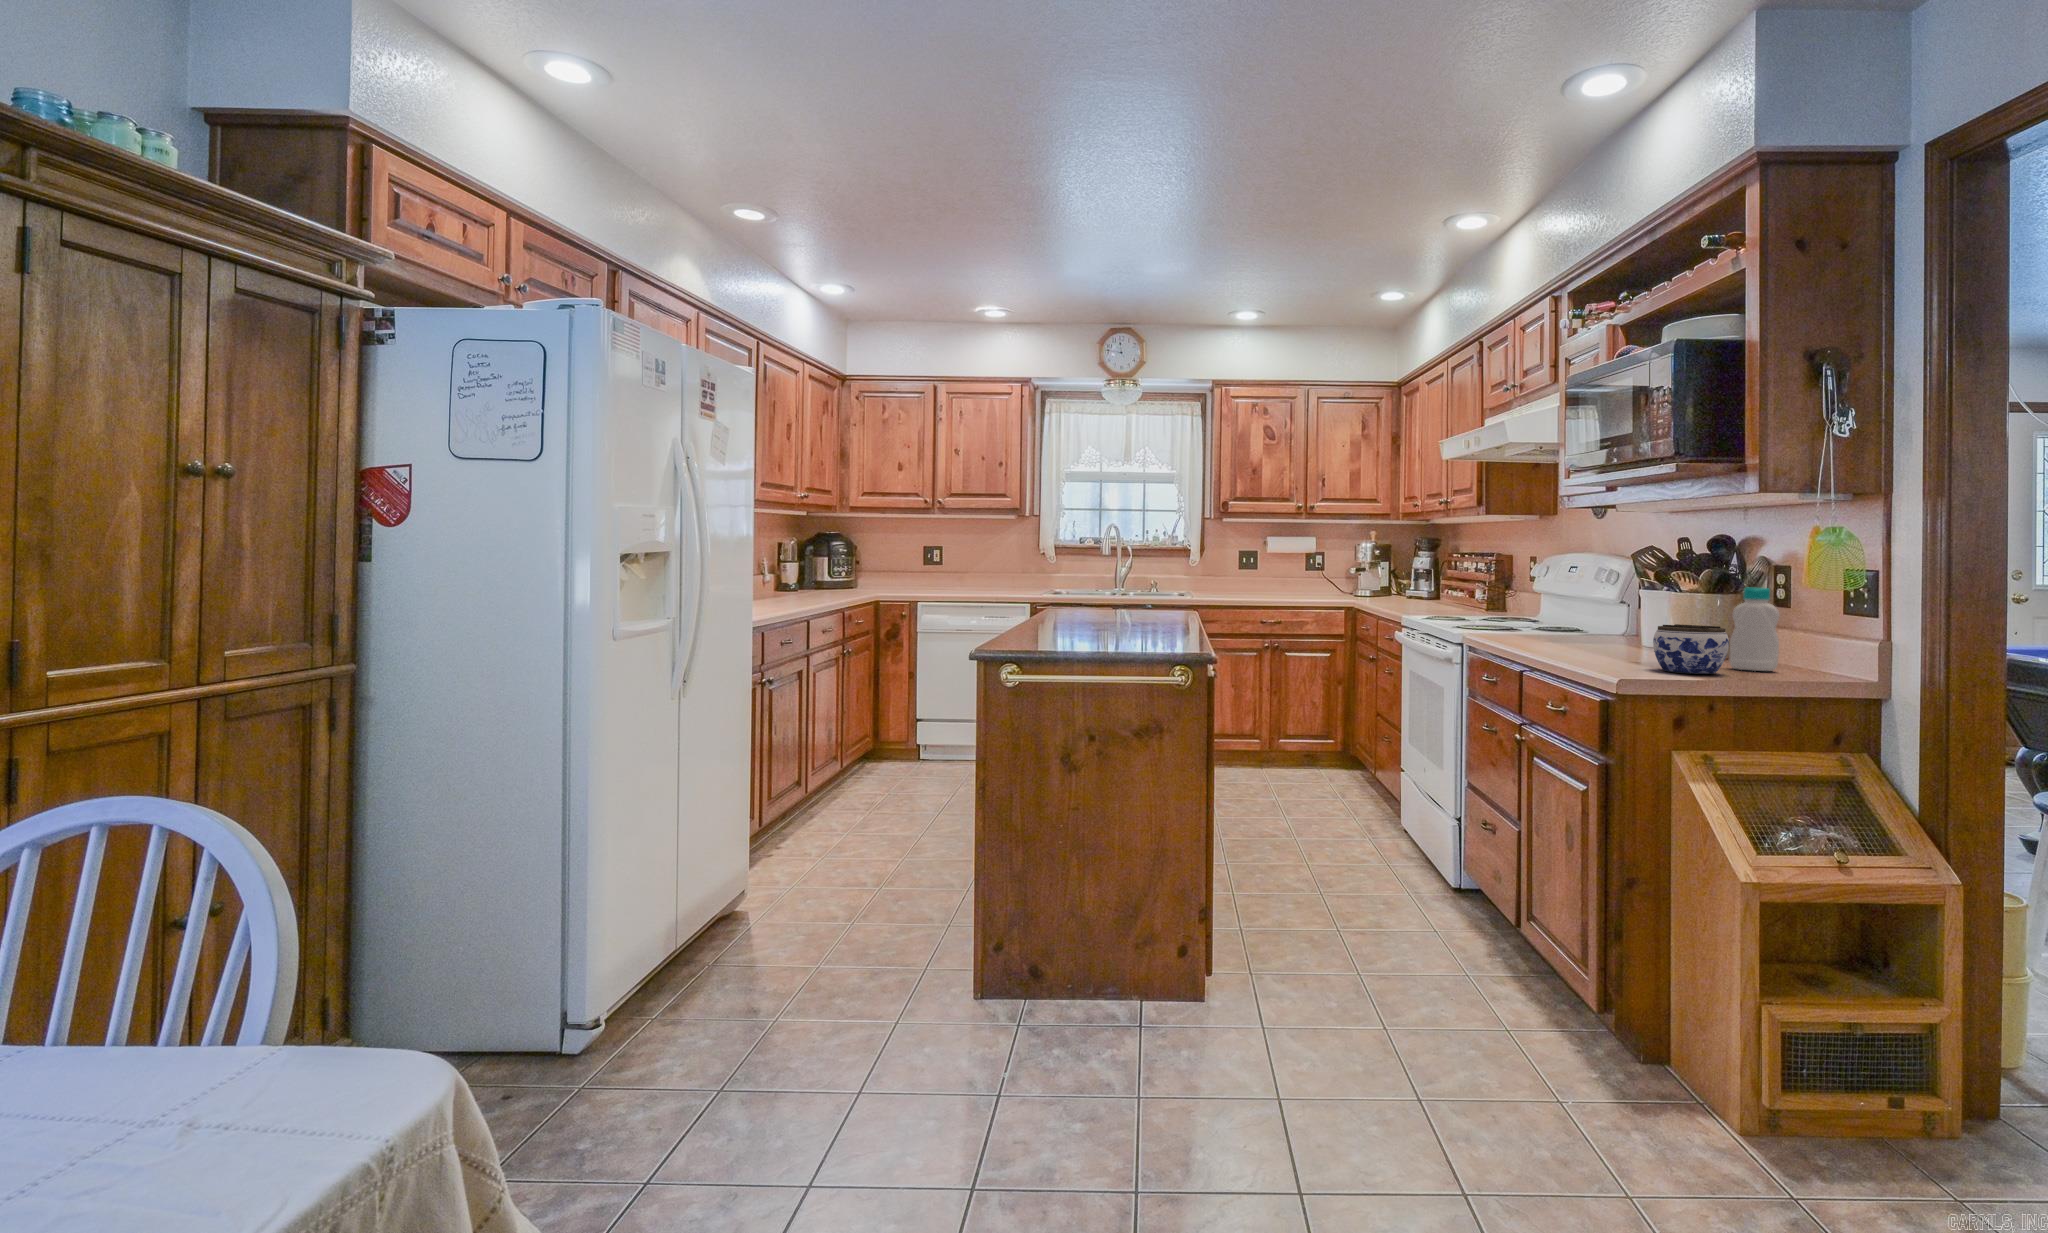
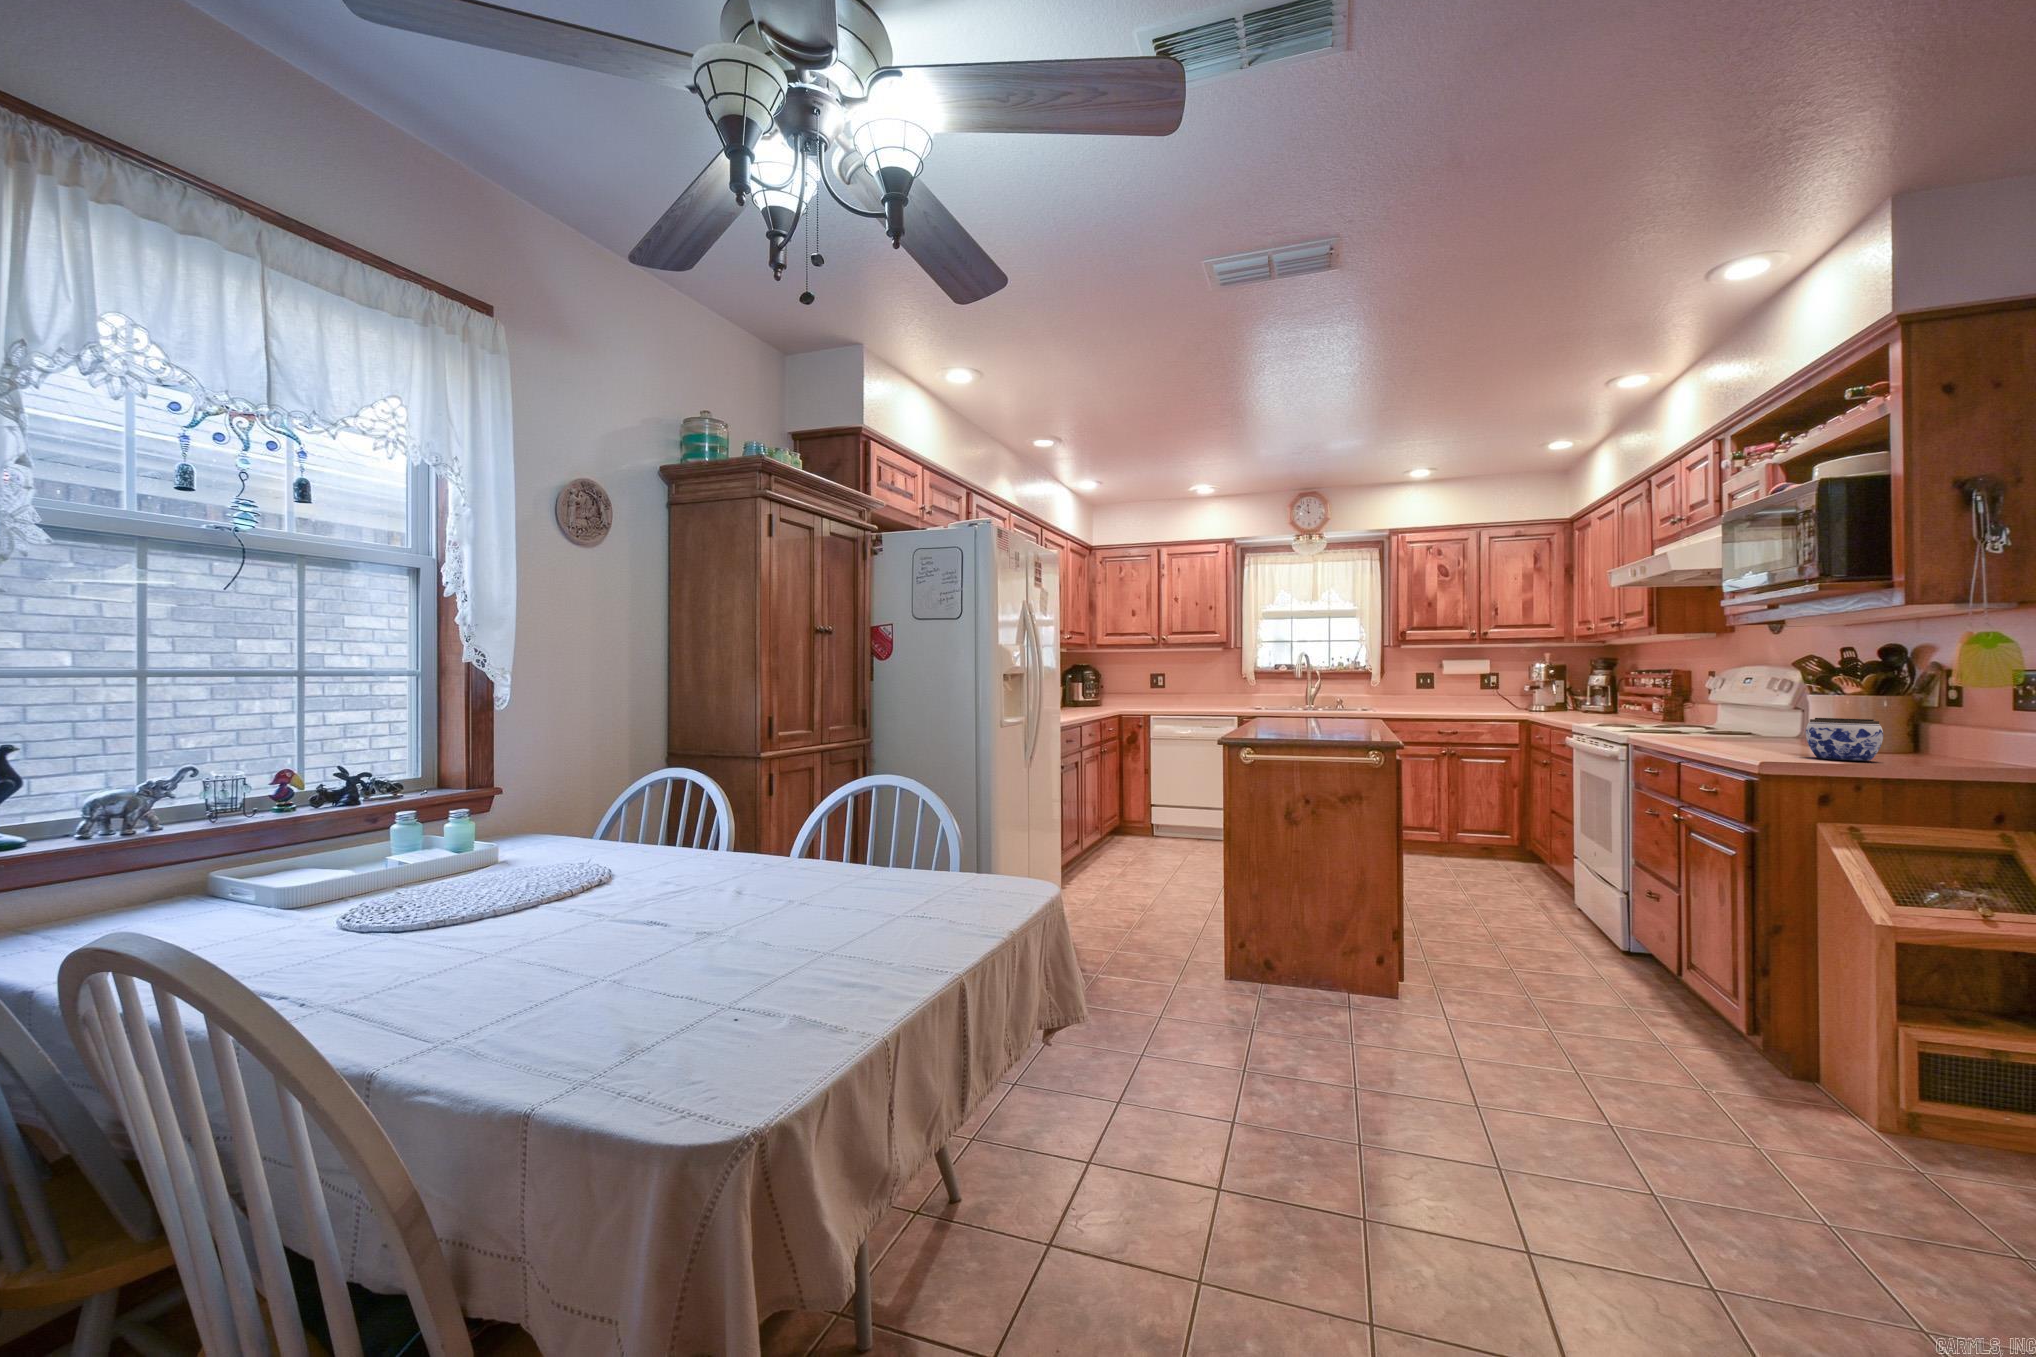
bottle: present [1730,588,1779,671] -> none [1889,687,1941,762]

